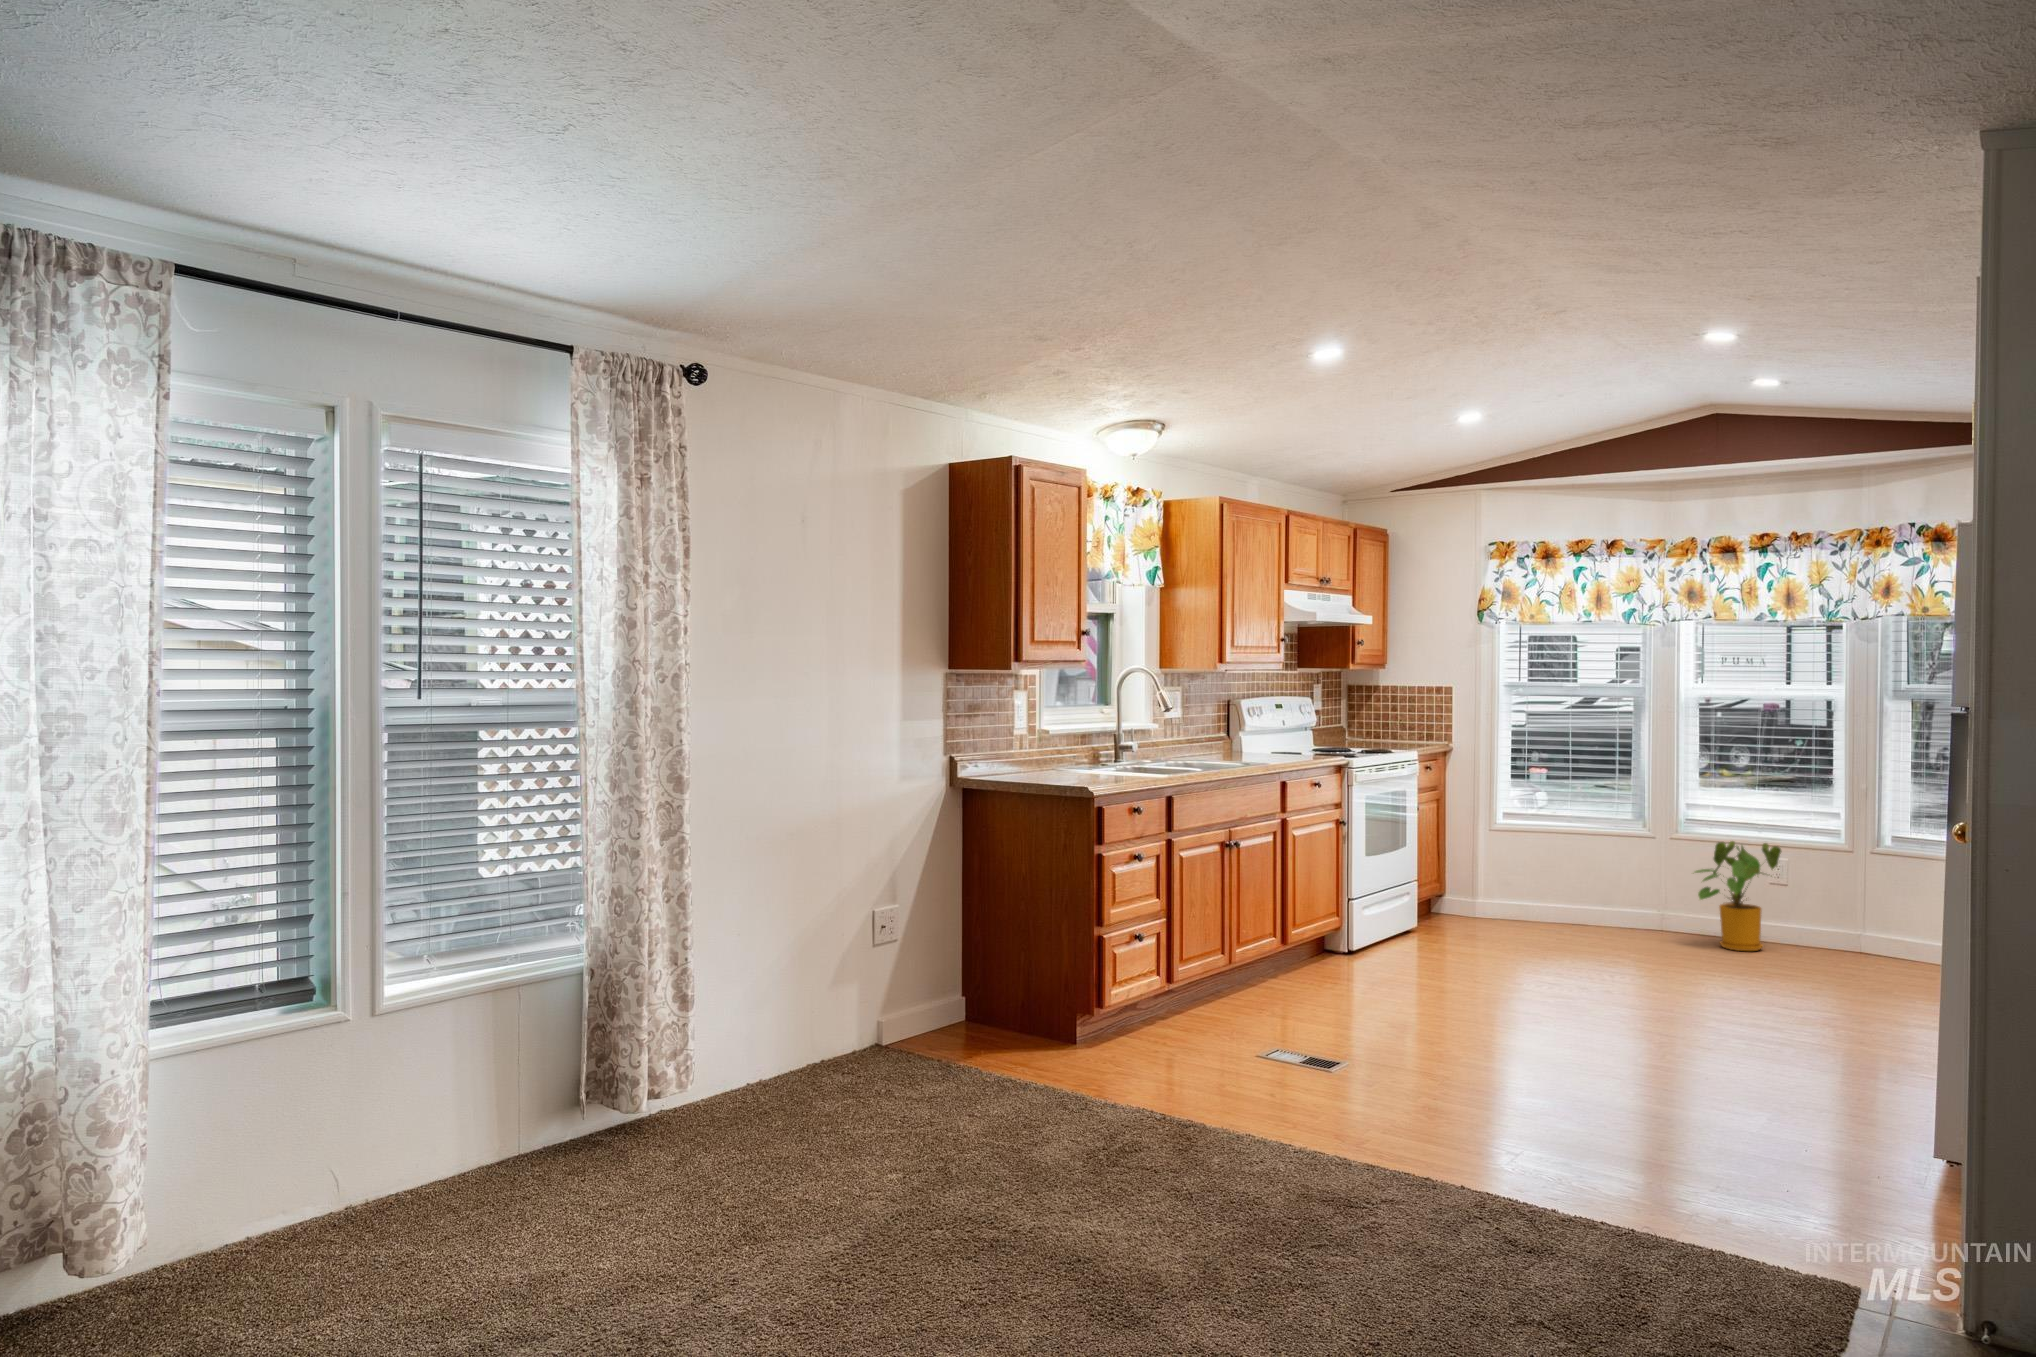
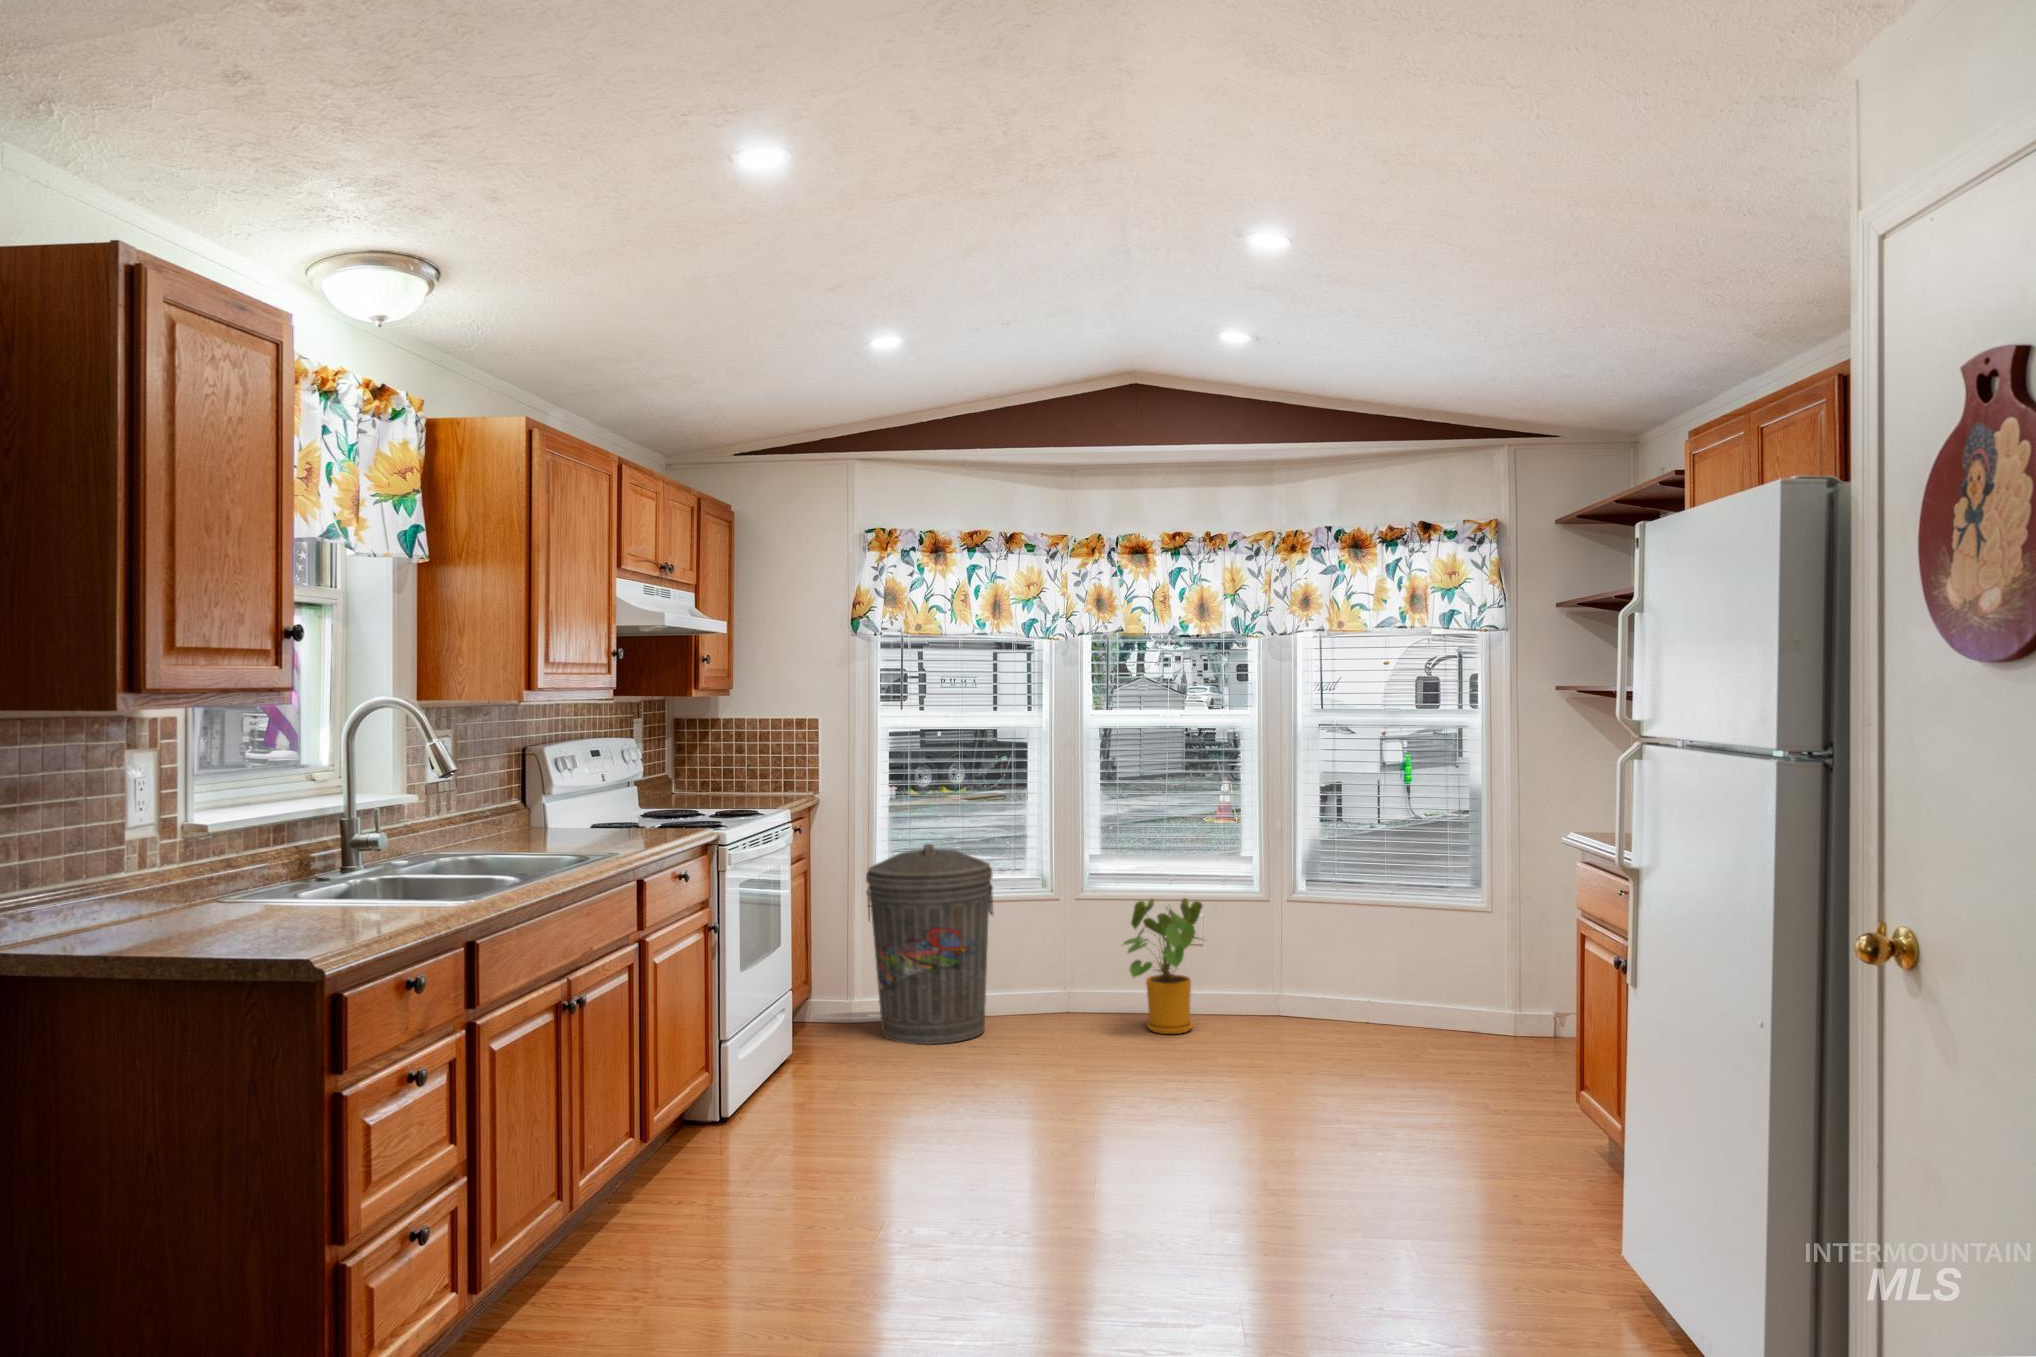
trash can: none [1481,784,1585,935] -> present [866,844,993,1044]

